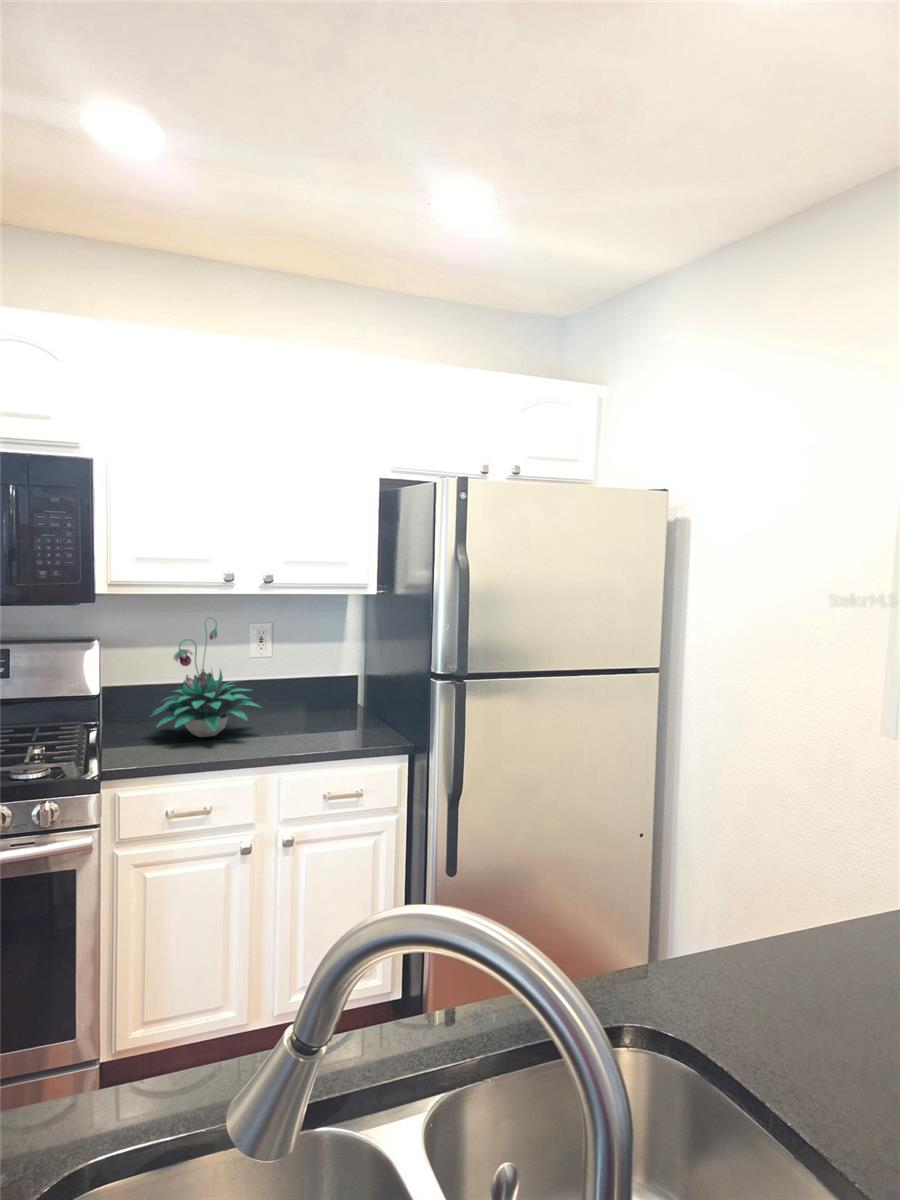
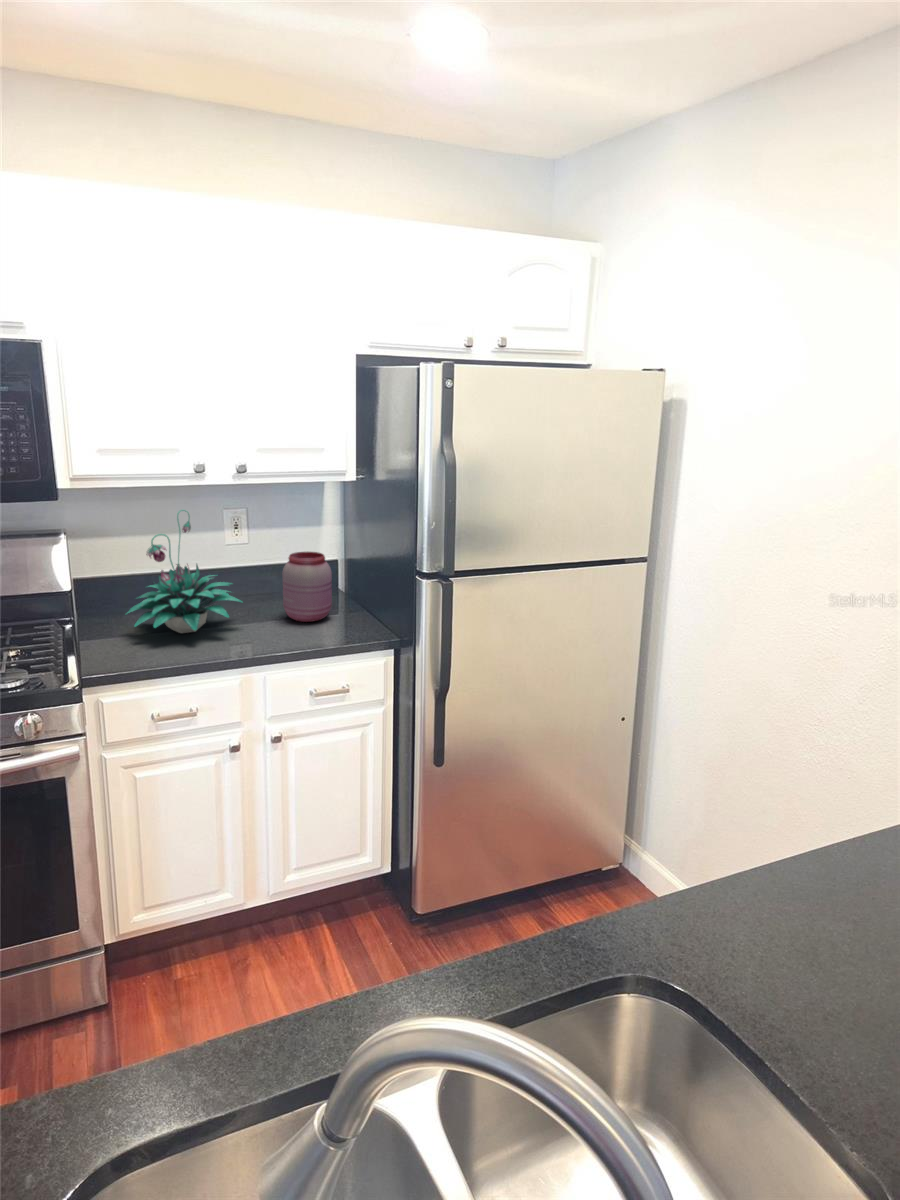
jar: none [302,662,350,730] -> present [283,552,332,622]

